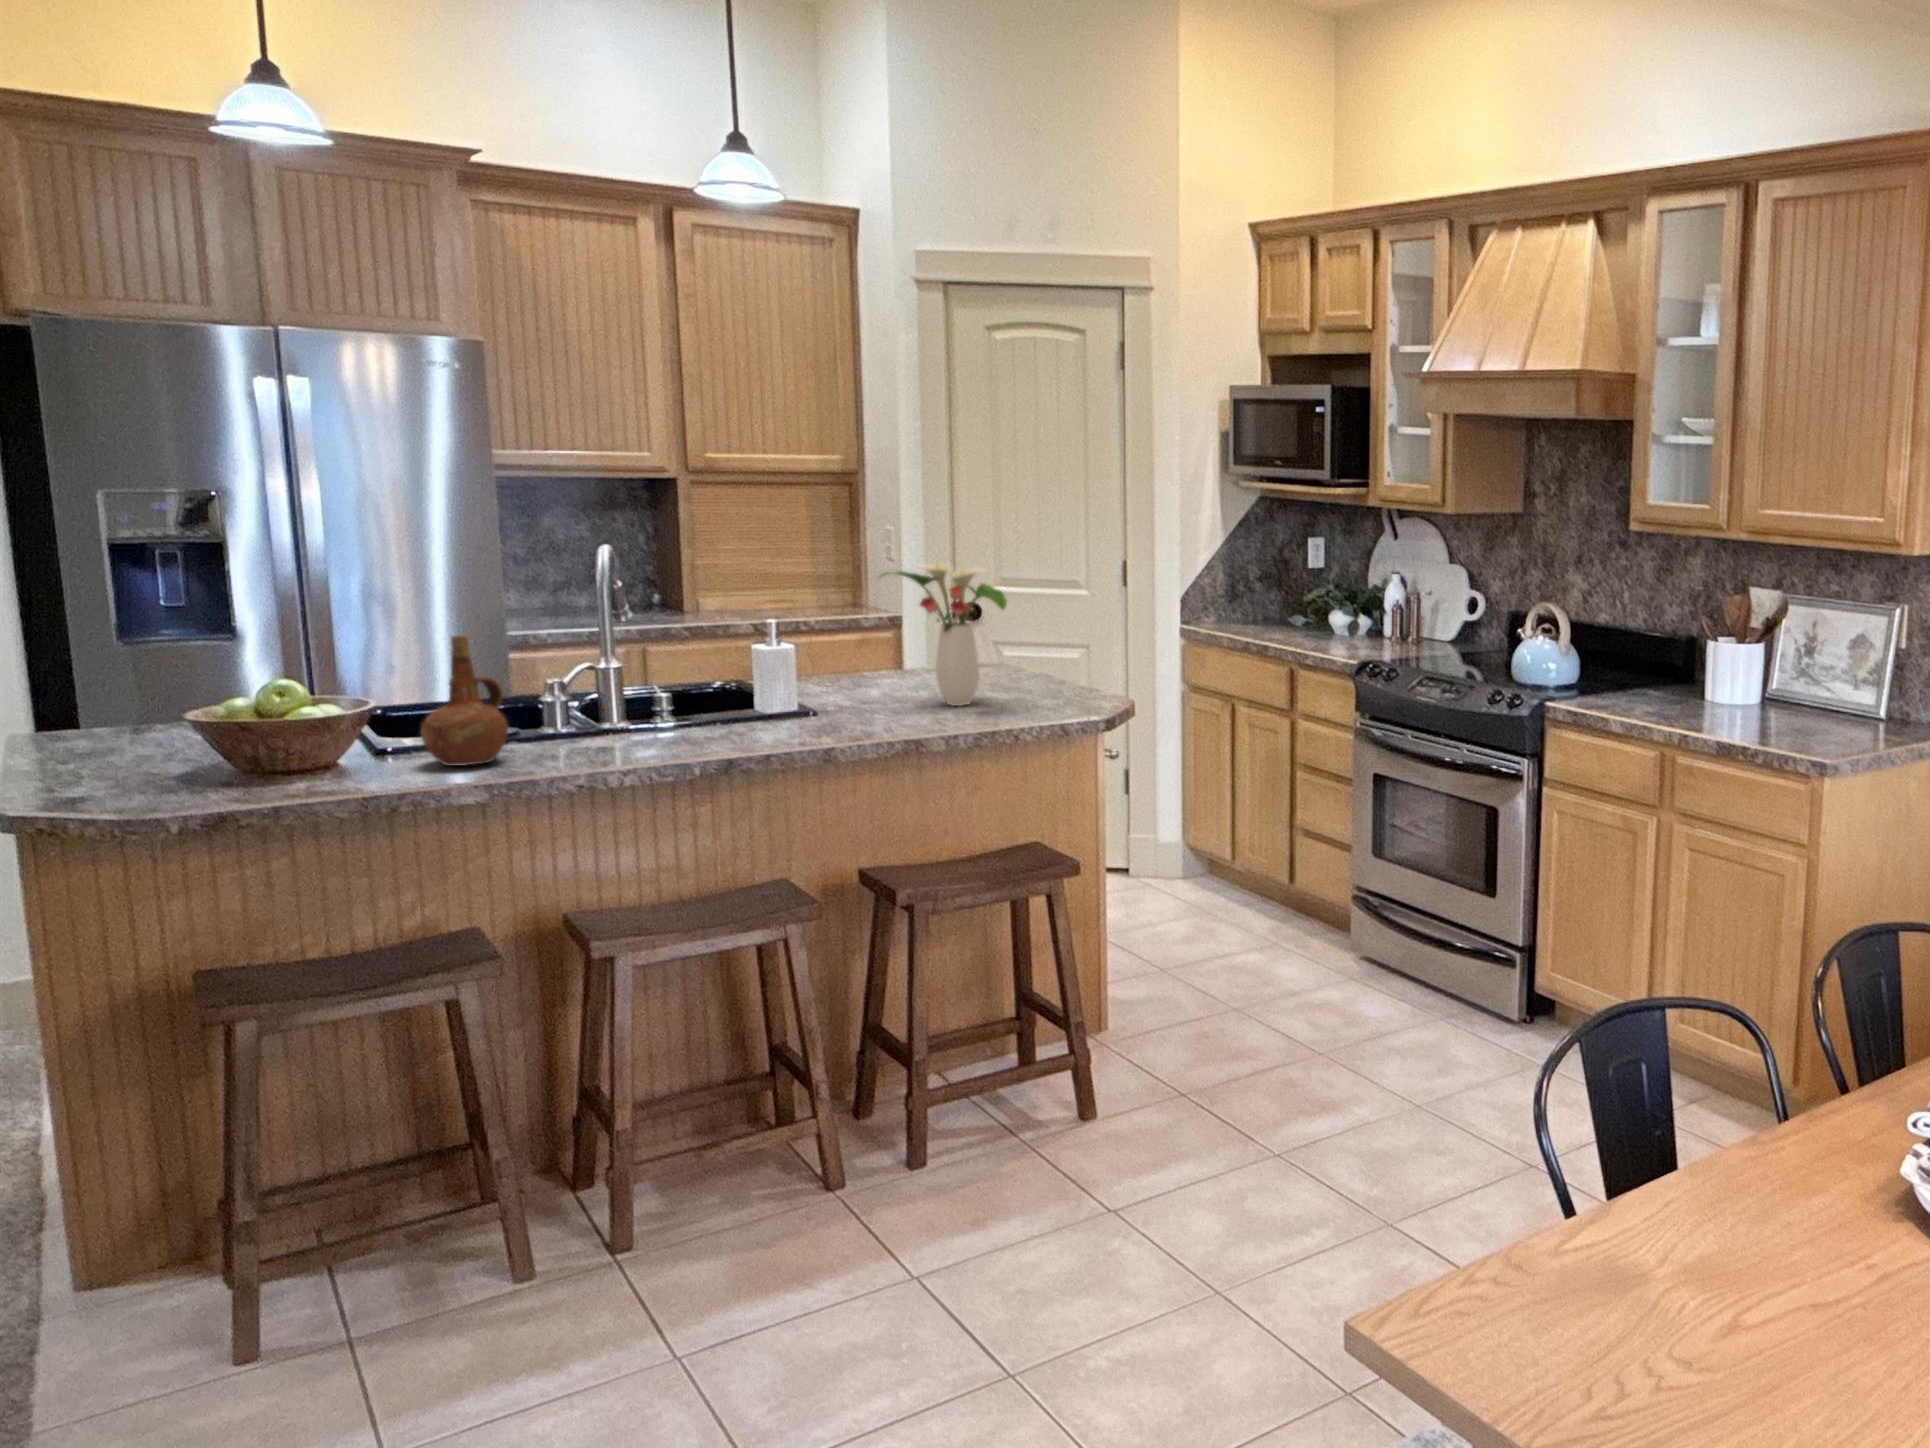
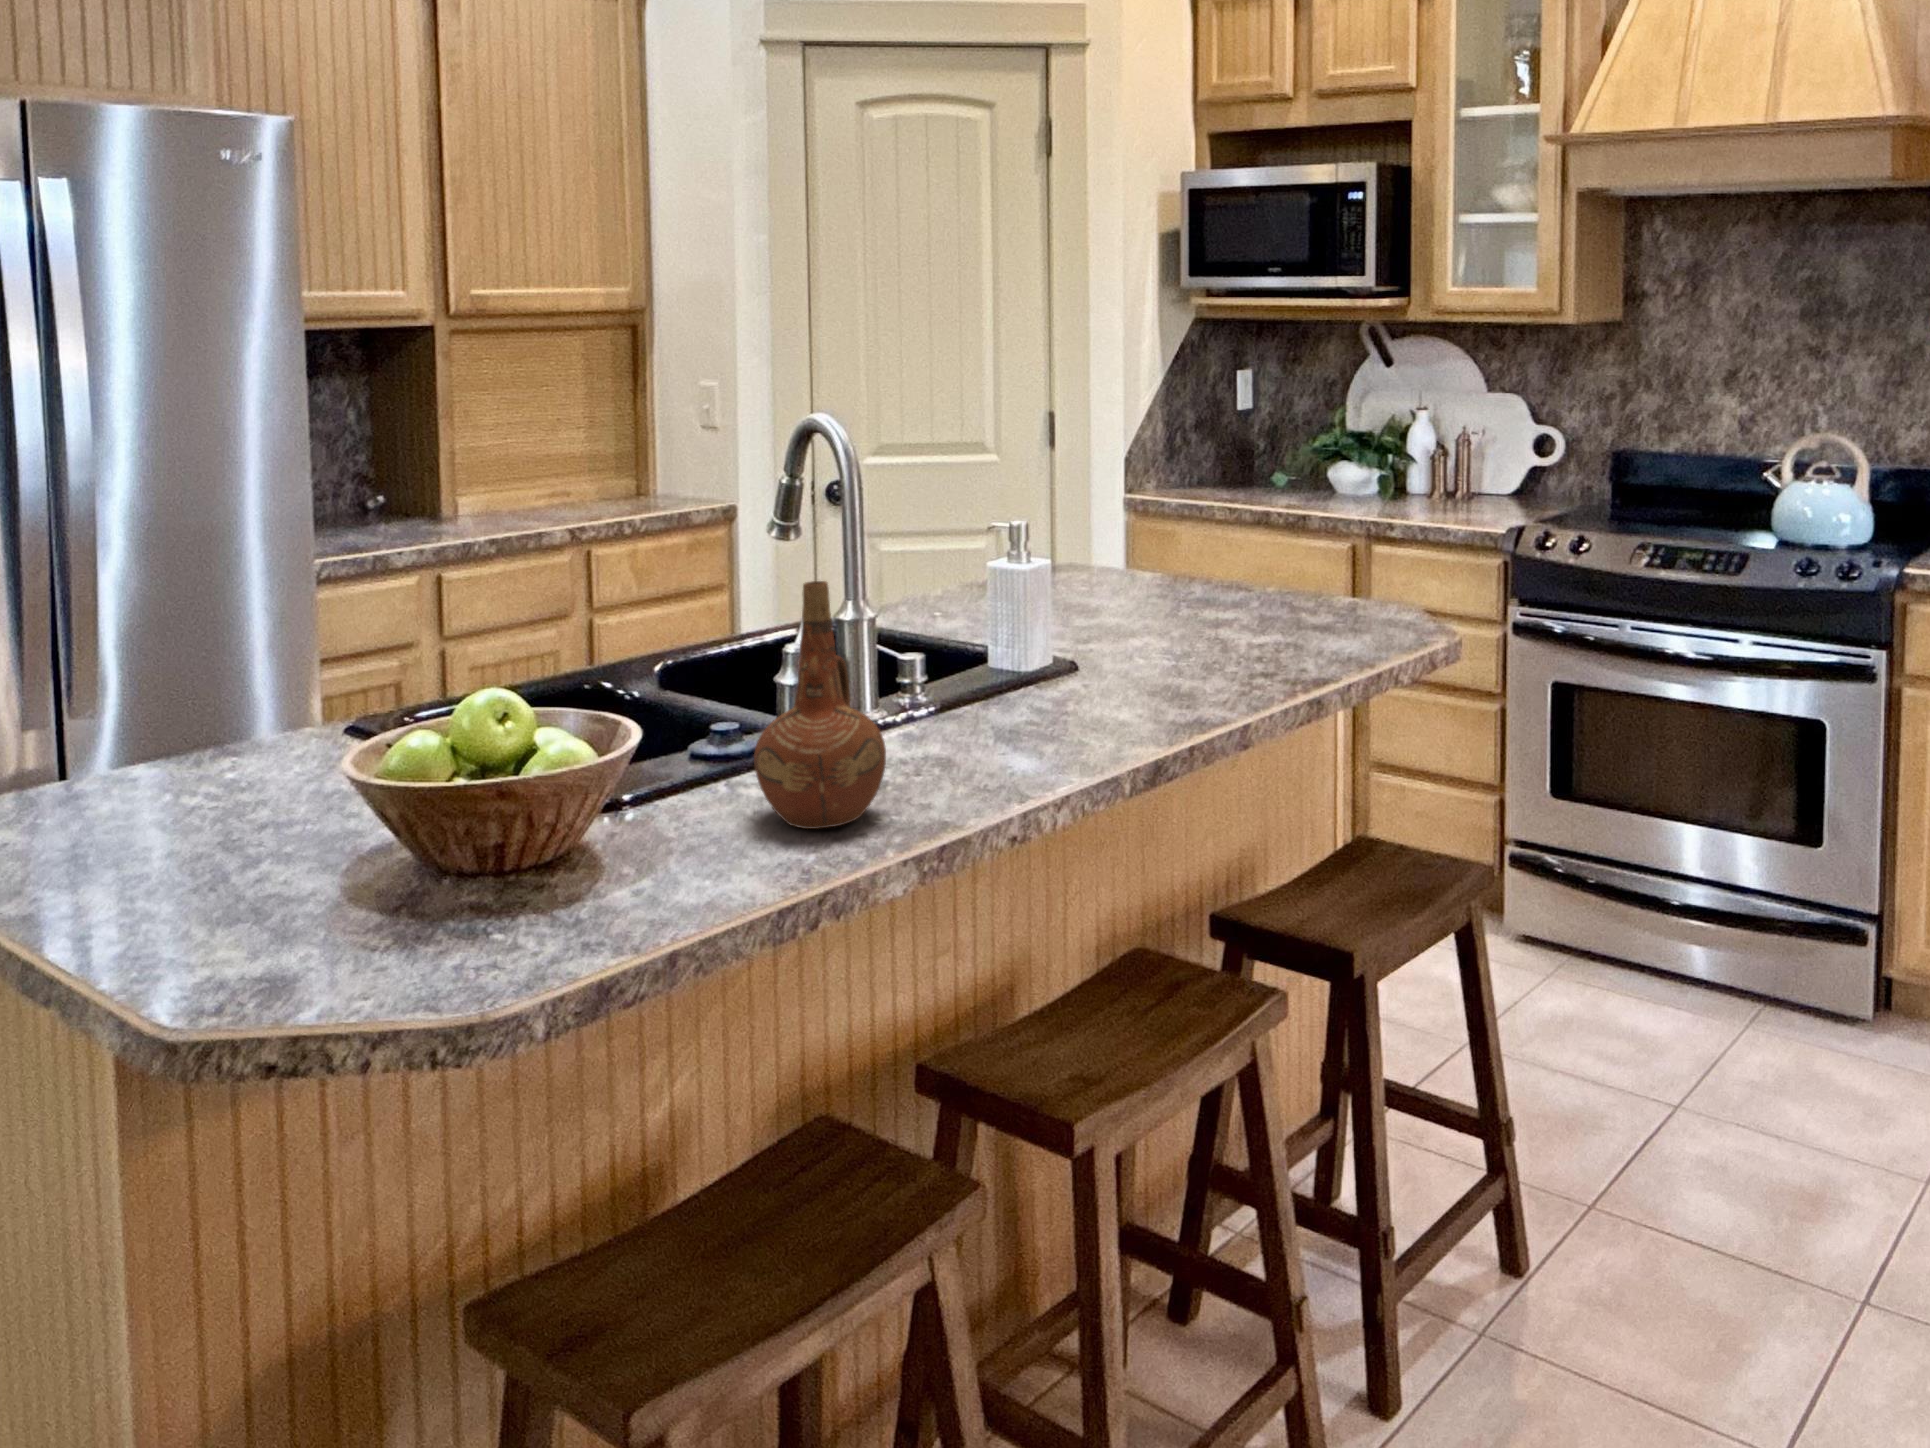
flower arrangement: present [880,563,1007,706] -> none [1161,416,1356,638]

